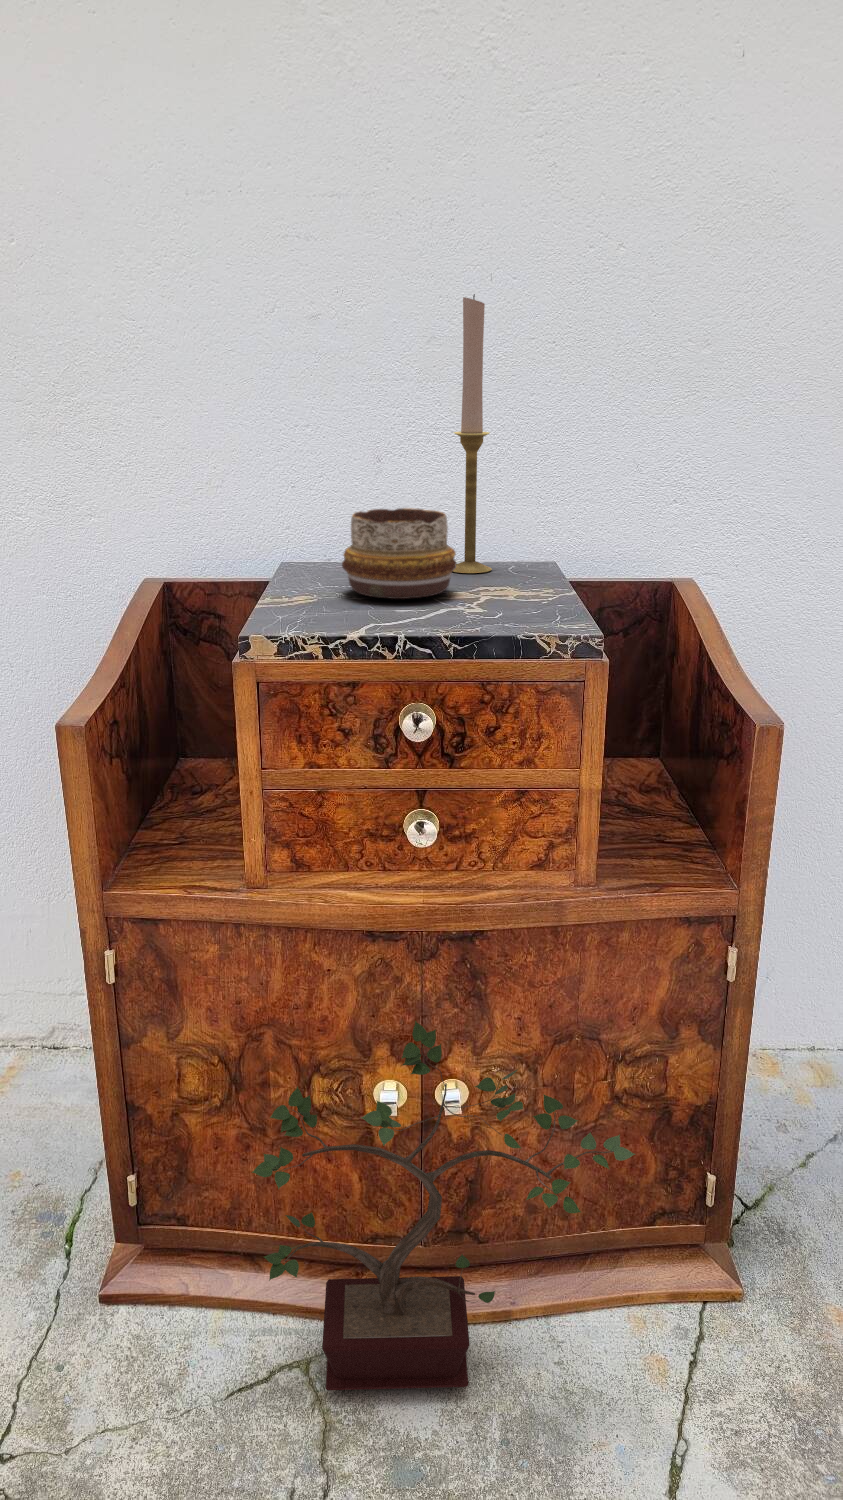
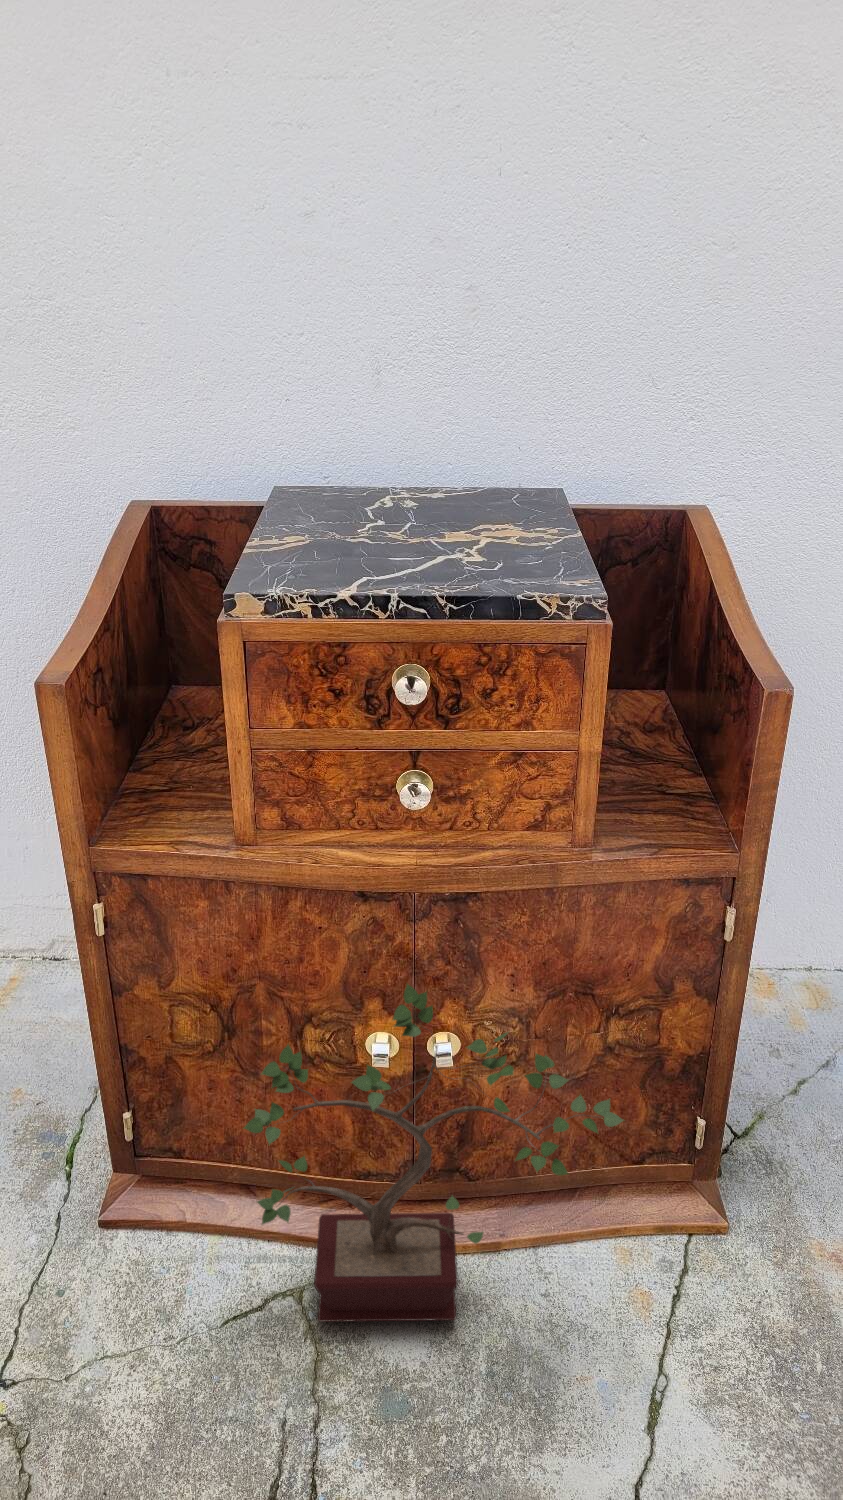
candlestick: present [453,294,492,573] -> none [448,196,495,503]
decorative bowl: present [342,508,456,599] -> none [334,439,456,543]

